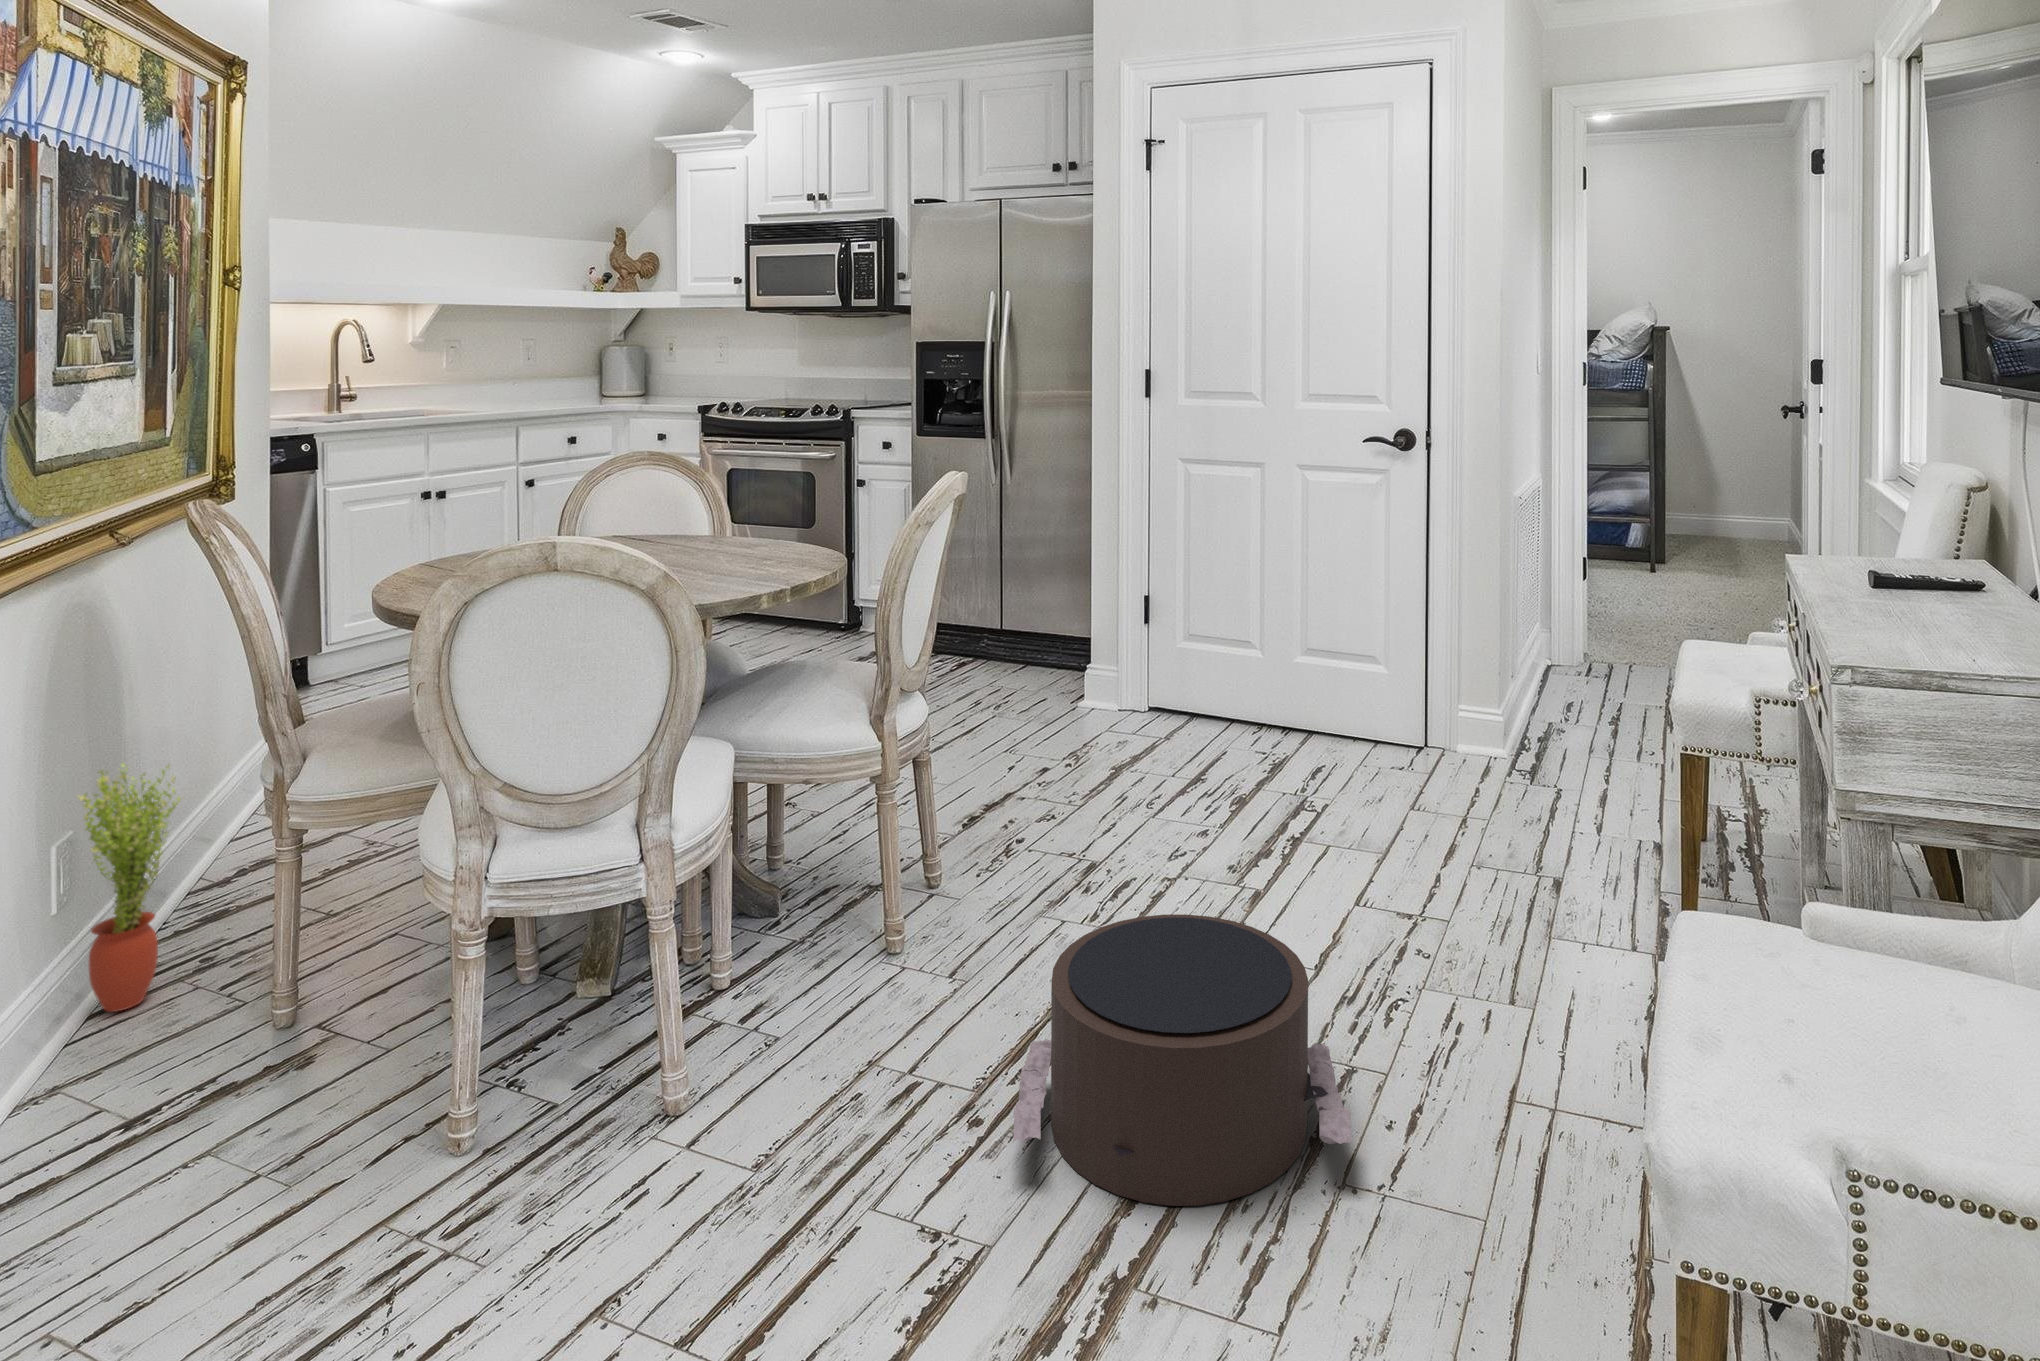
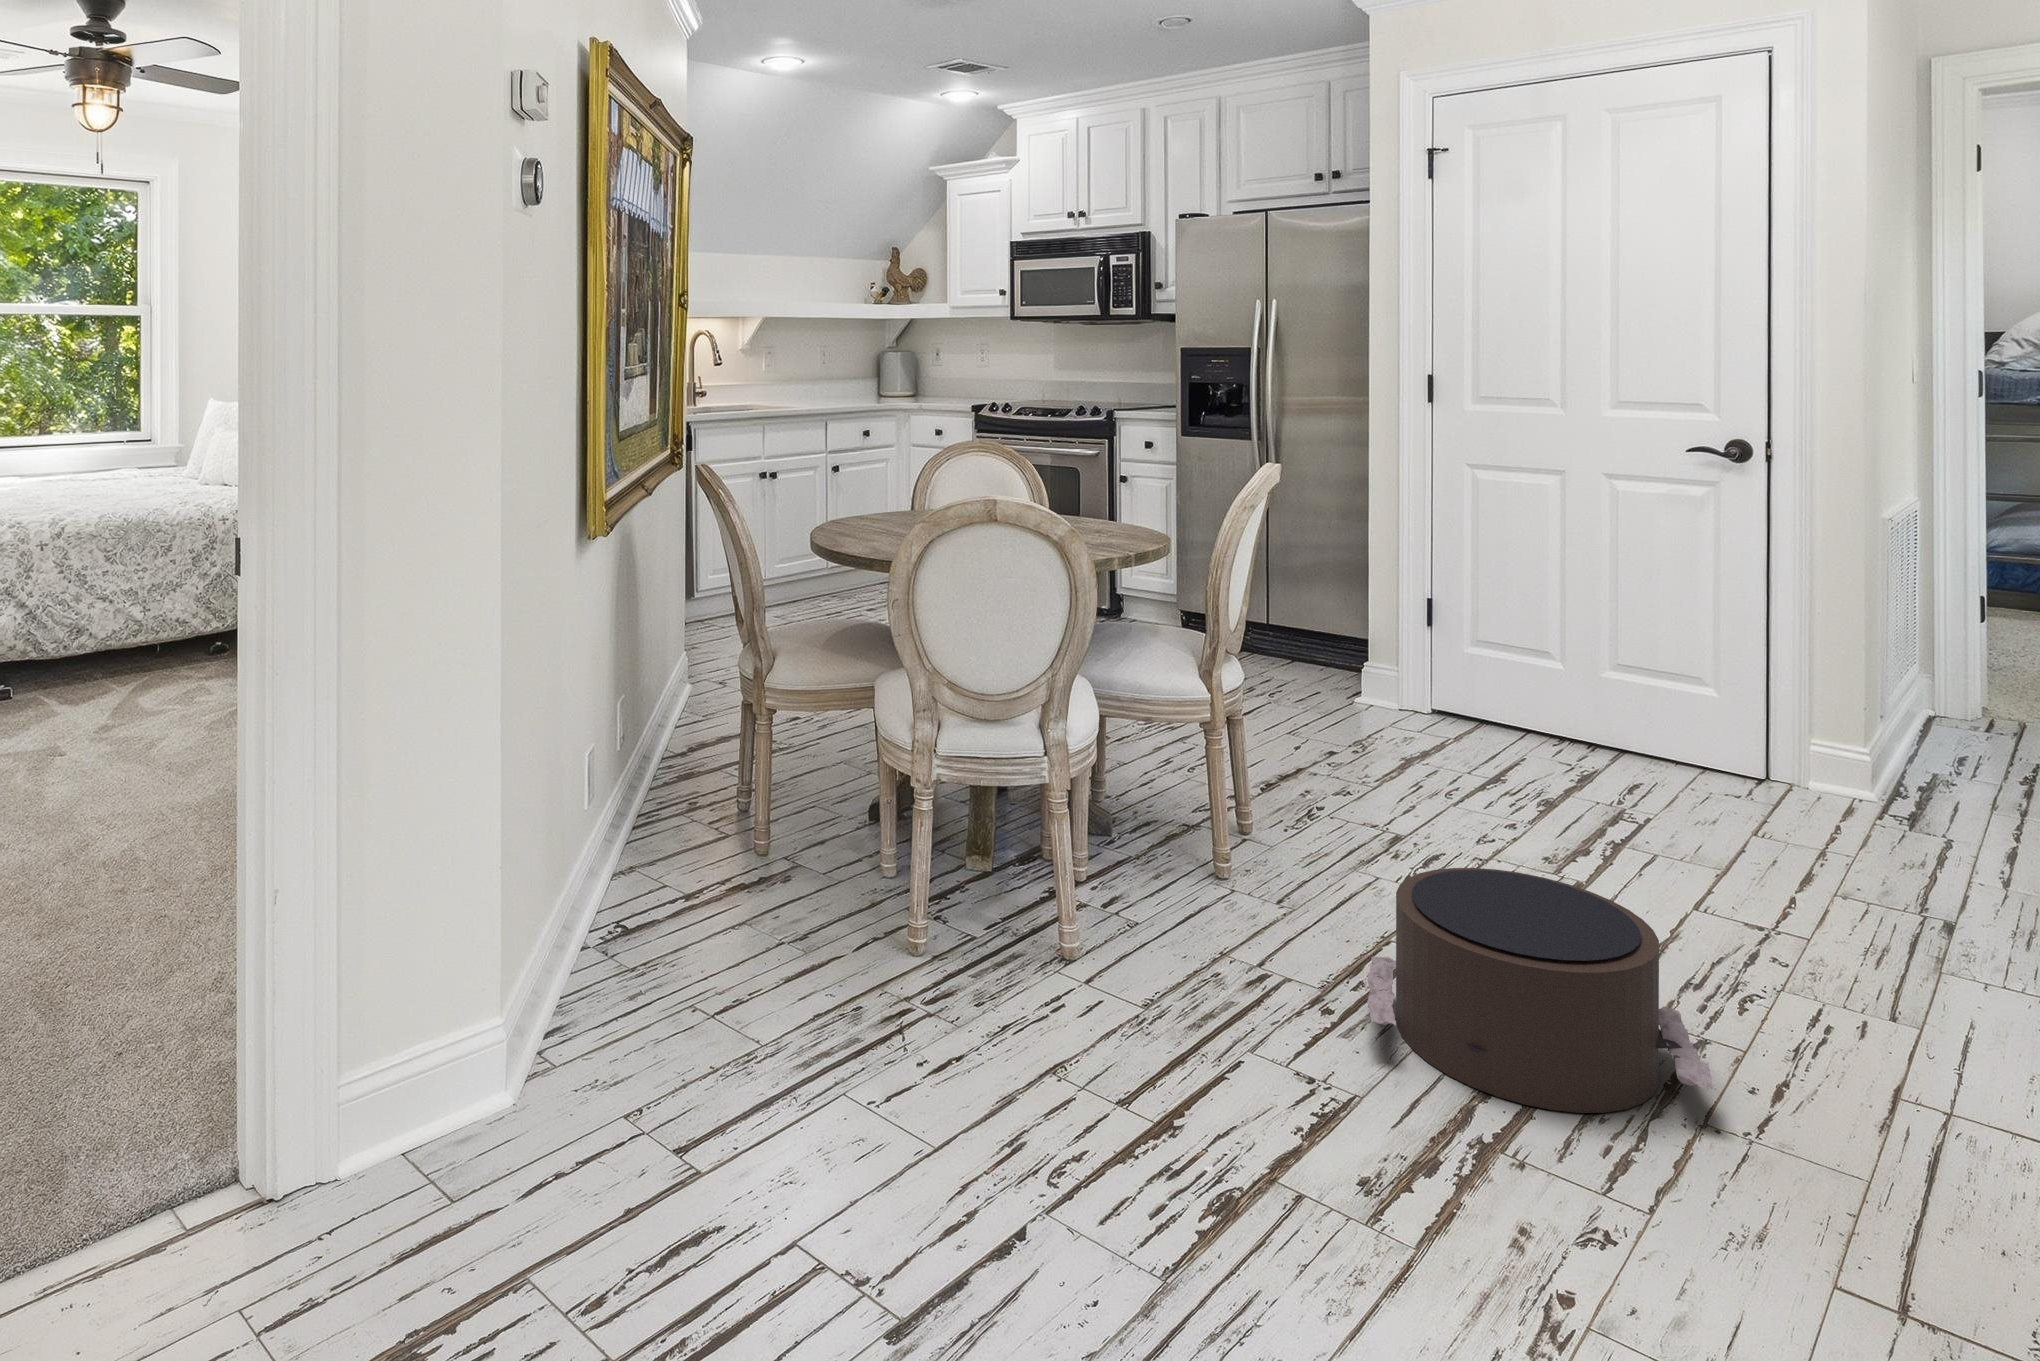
potted plant: present [78,764,180,1012] -> none [642,650,699,824]

